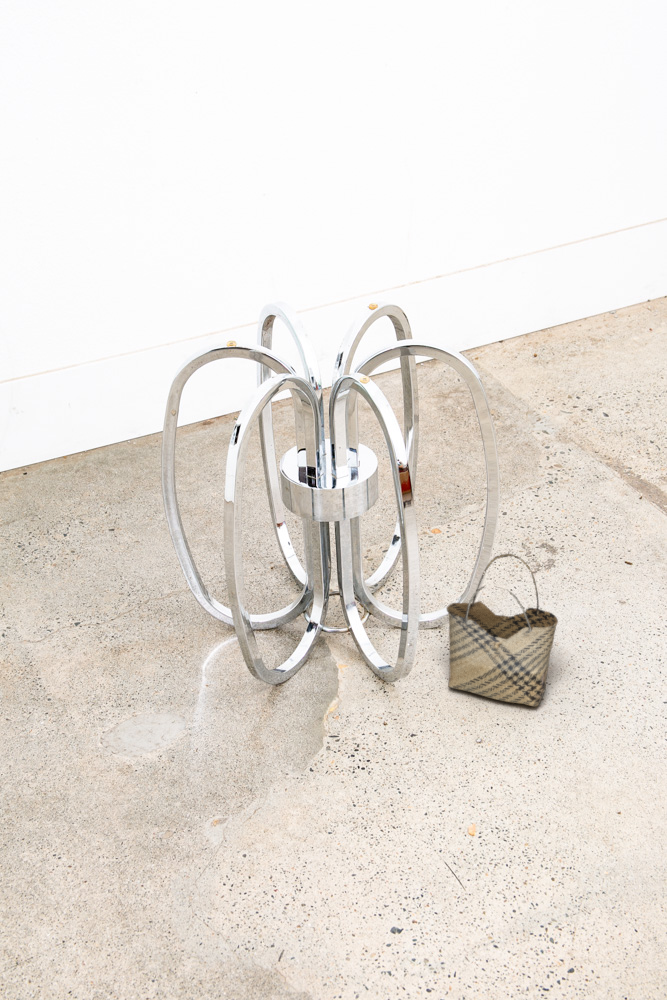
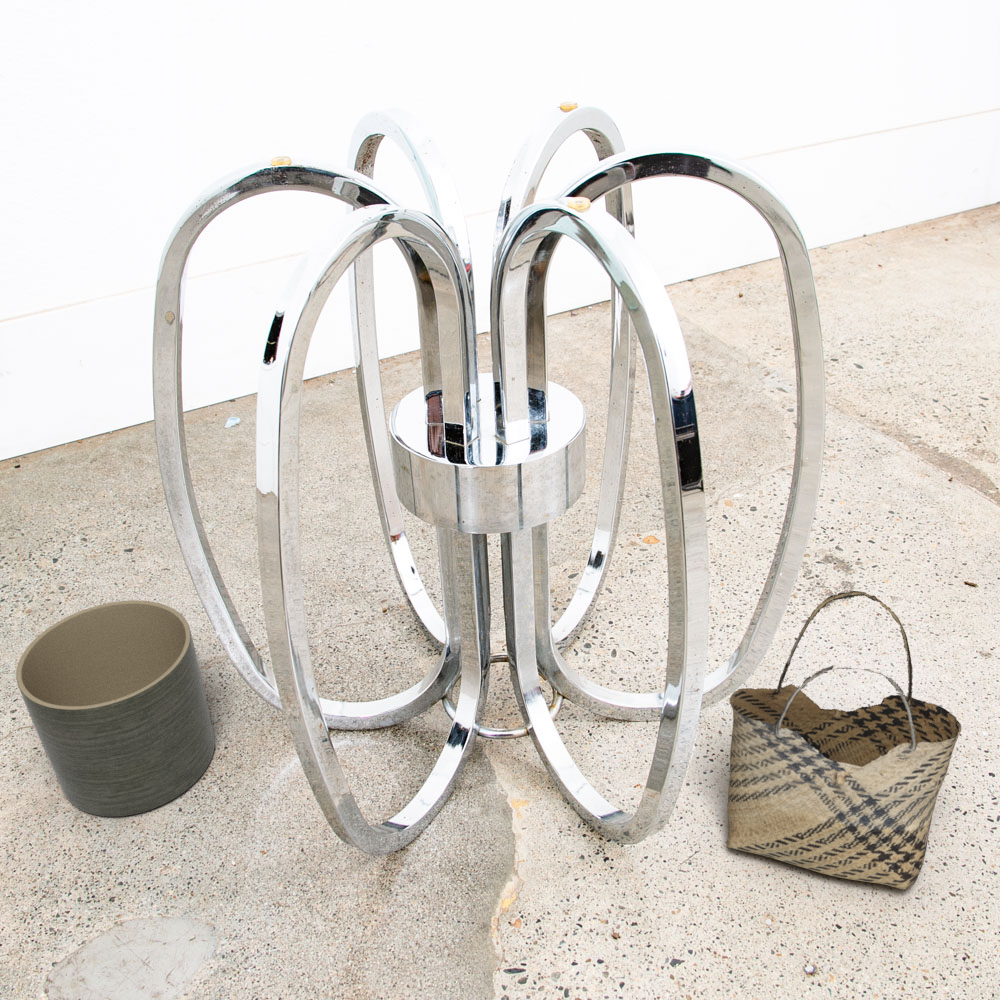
planter: none [81,553,177,667] -> present [16,600,215,817]

